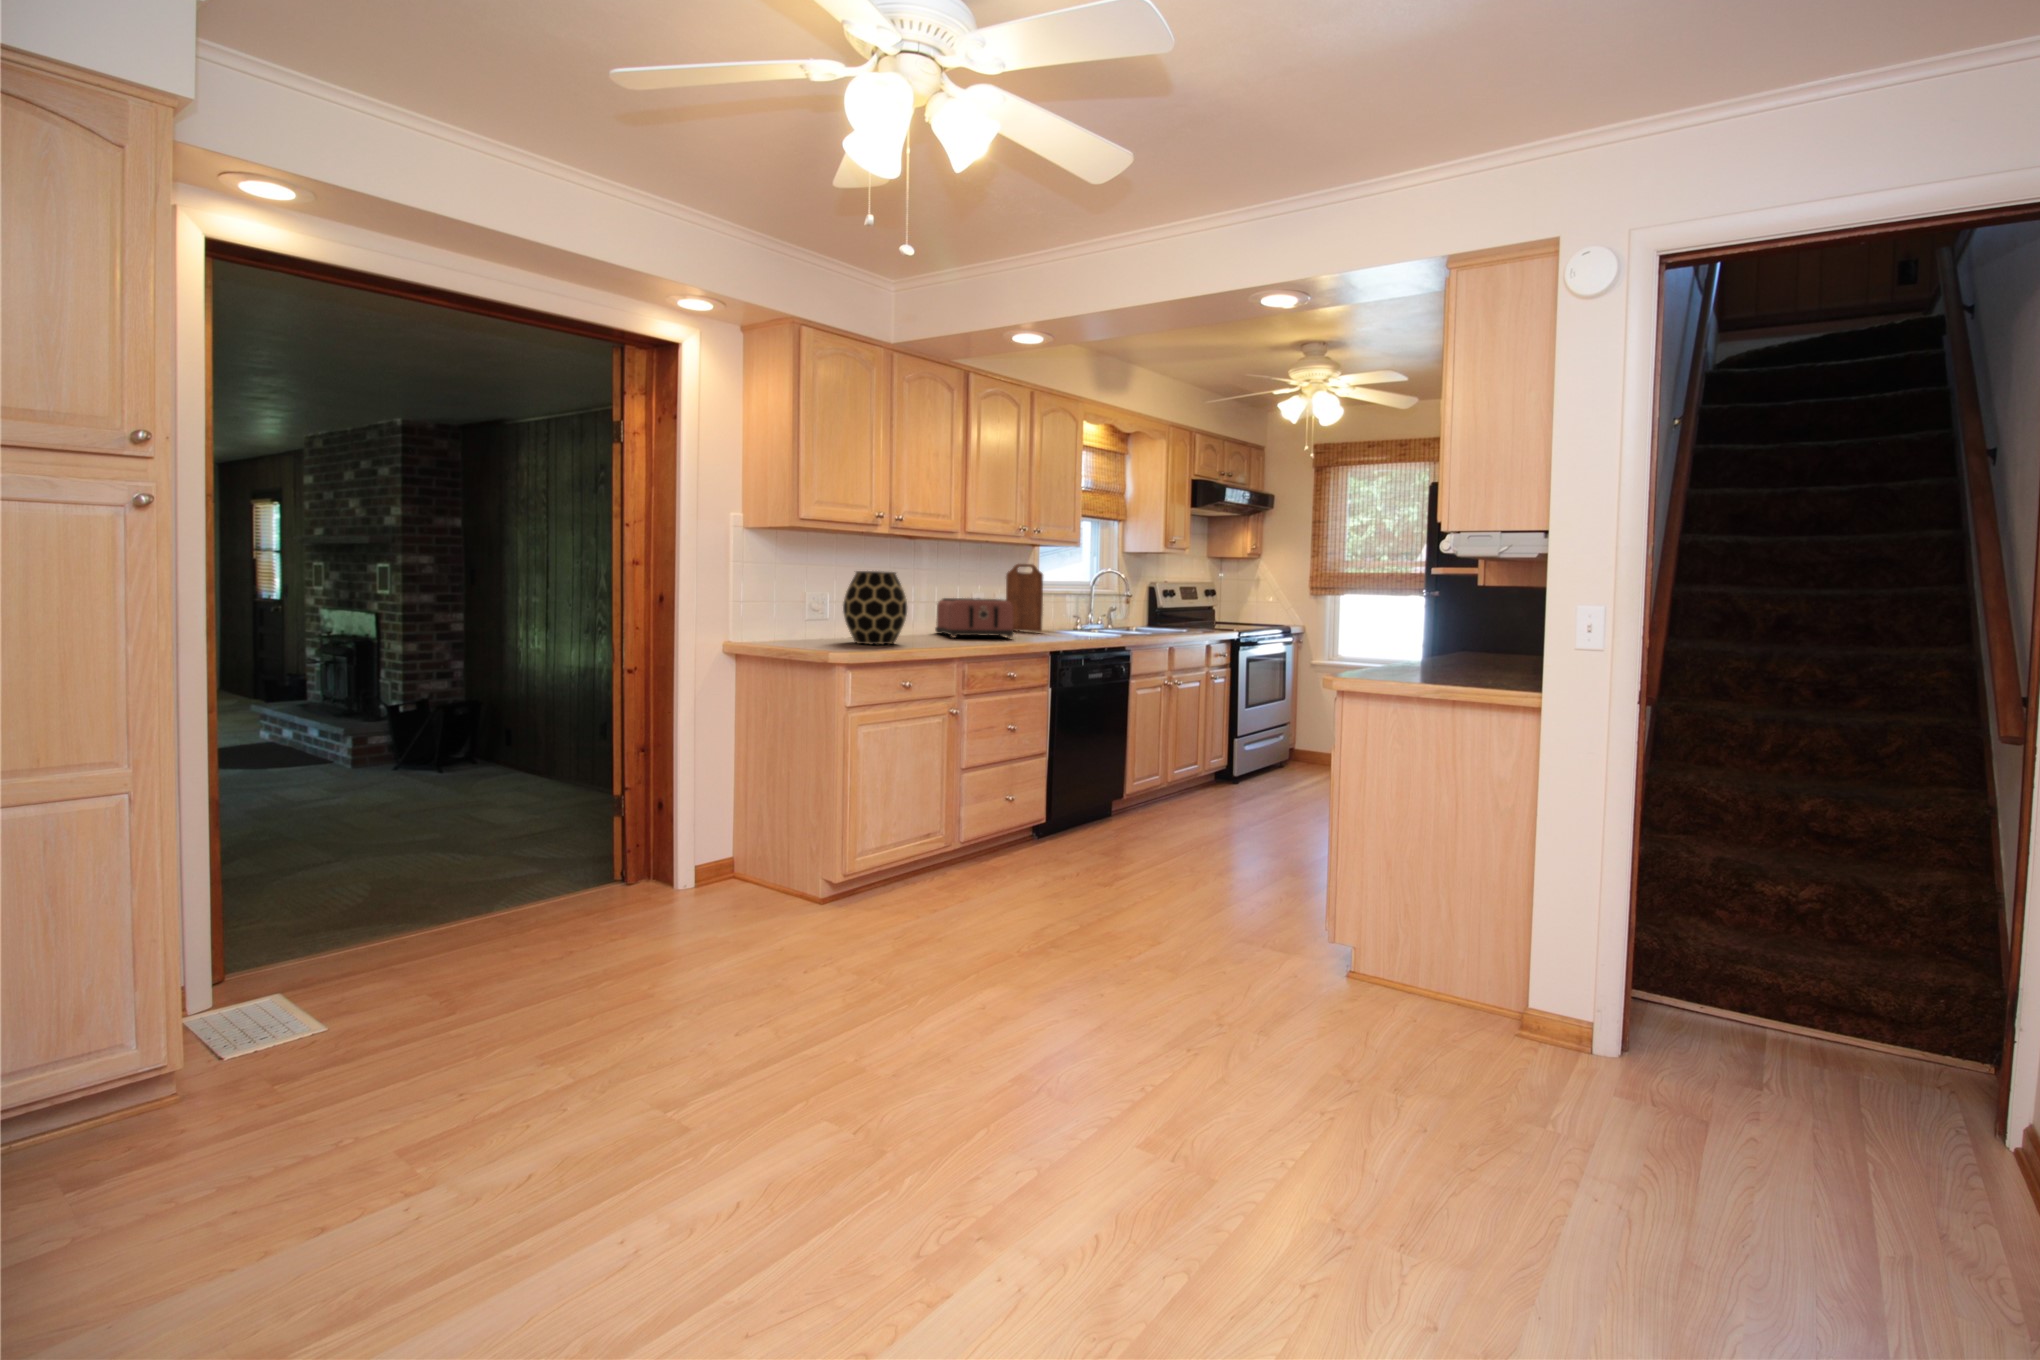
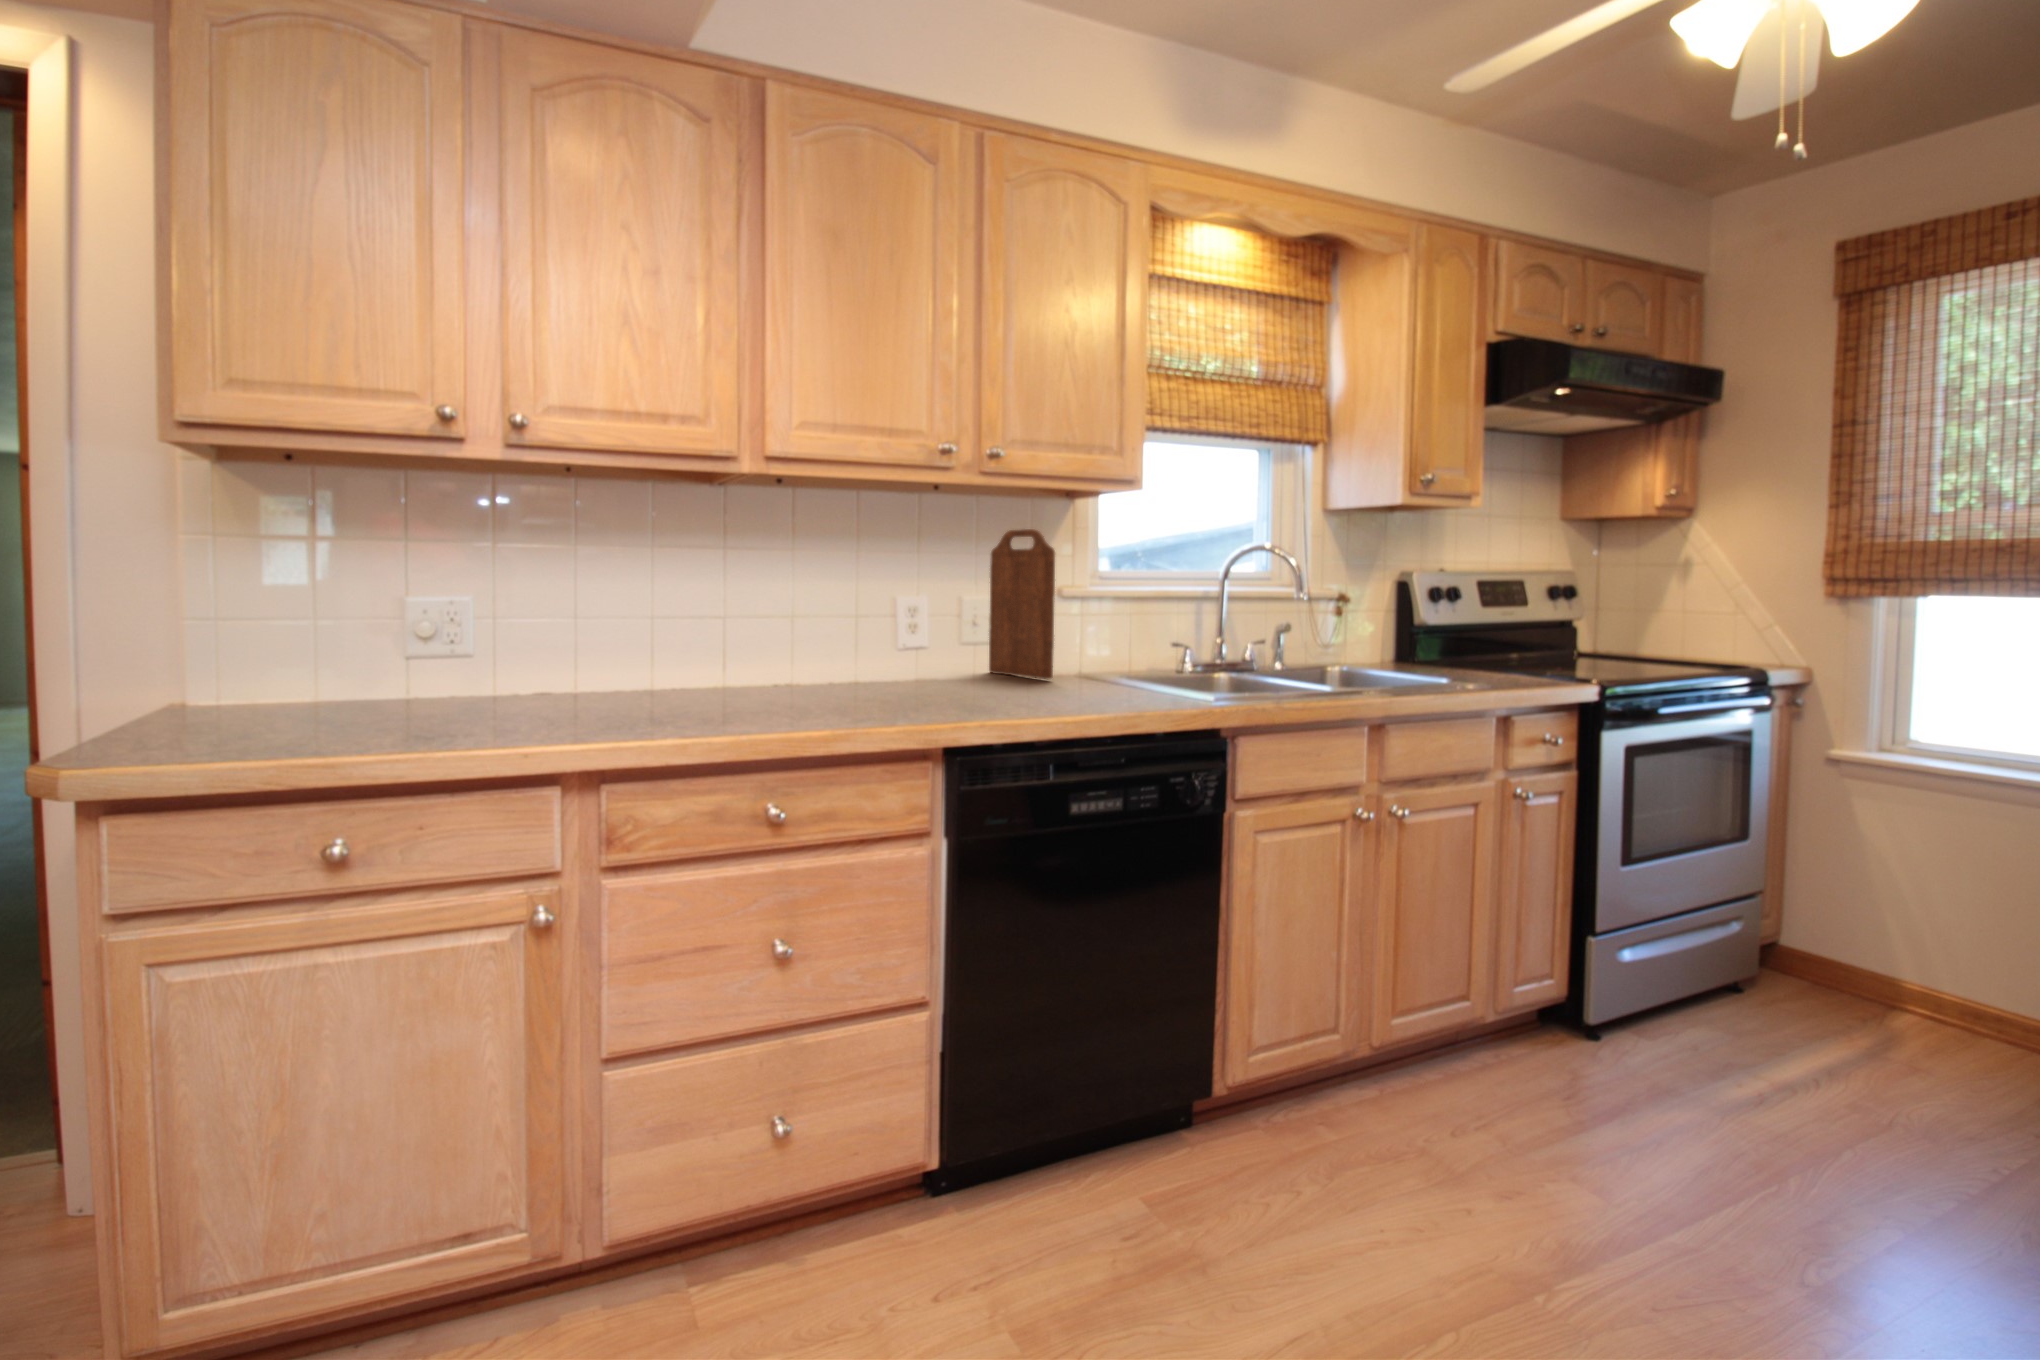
vase: present [843,571,907,644] -> none [405,542,570,719]
toaster: present [935,598,1014,638] -> none [752,605,928,700]

